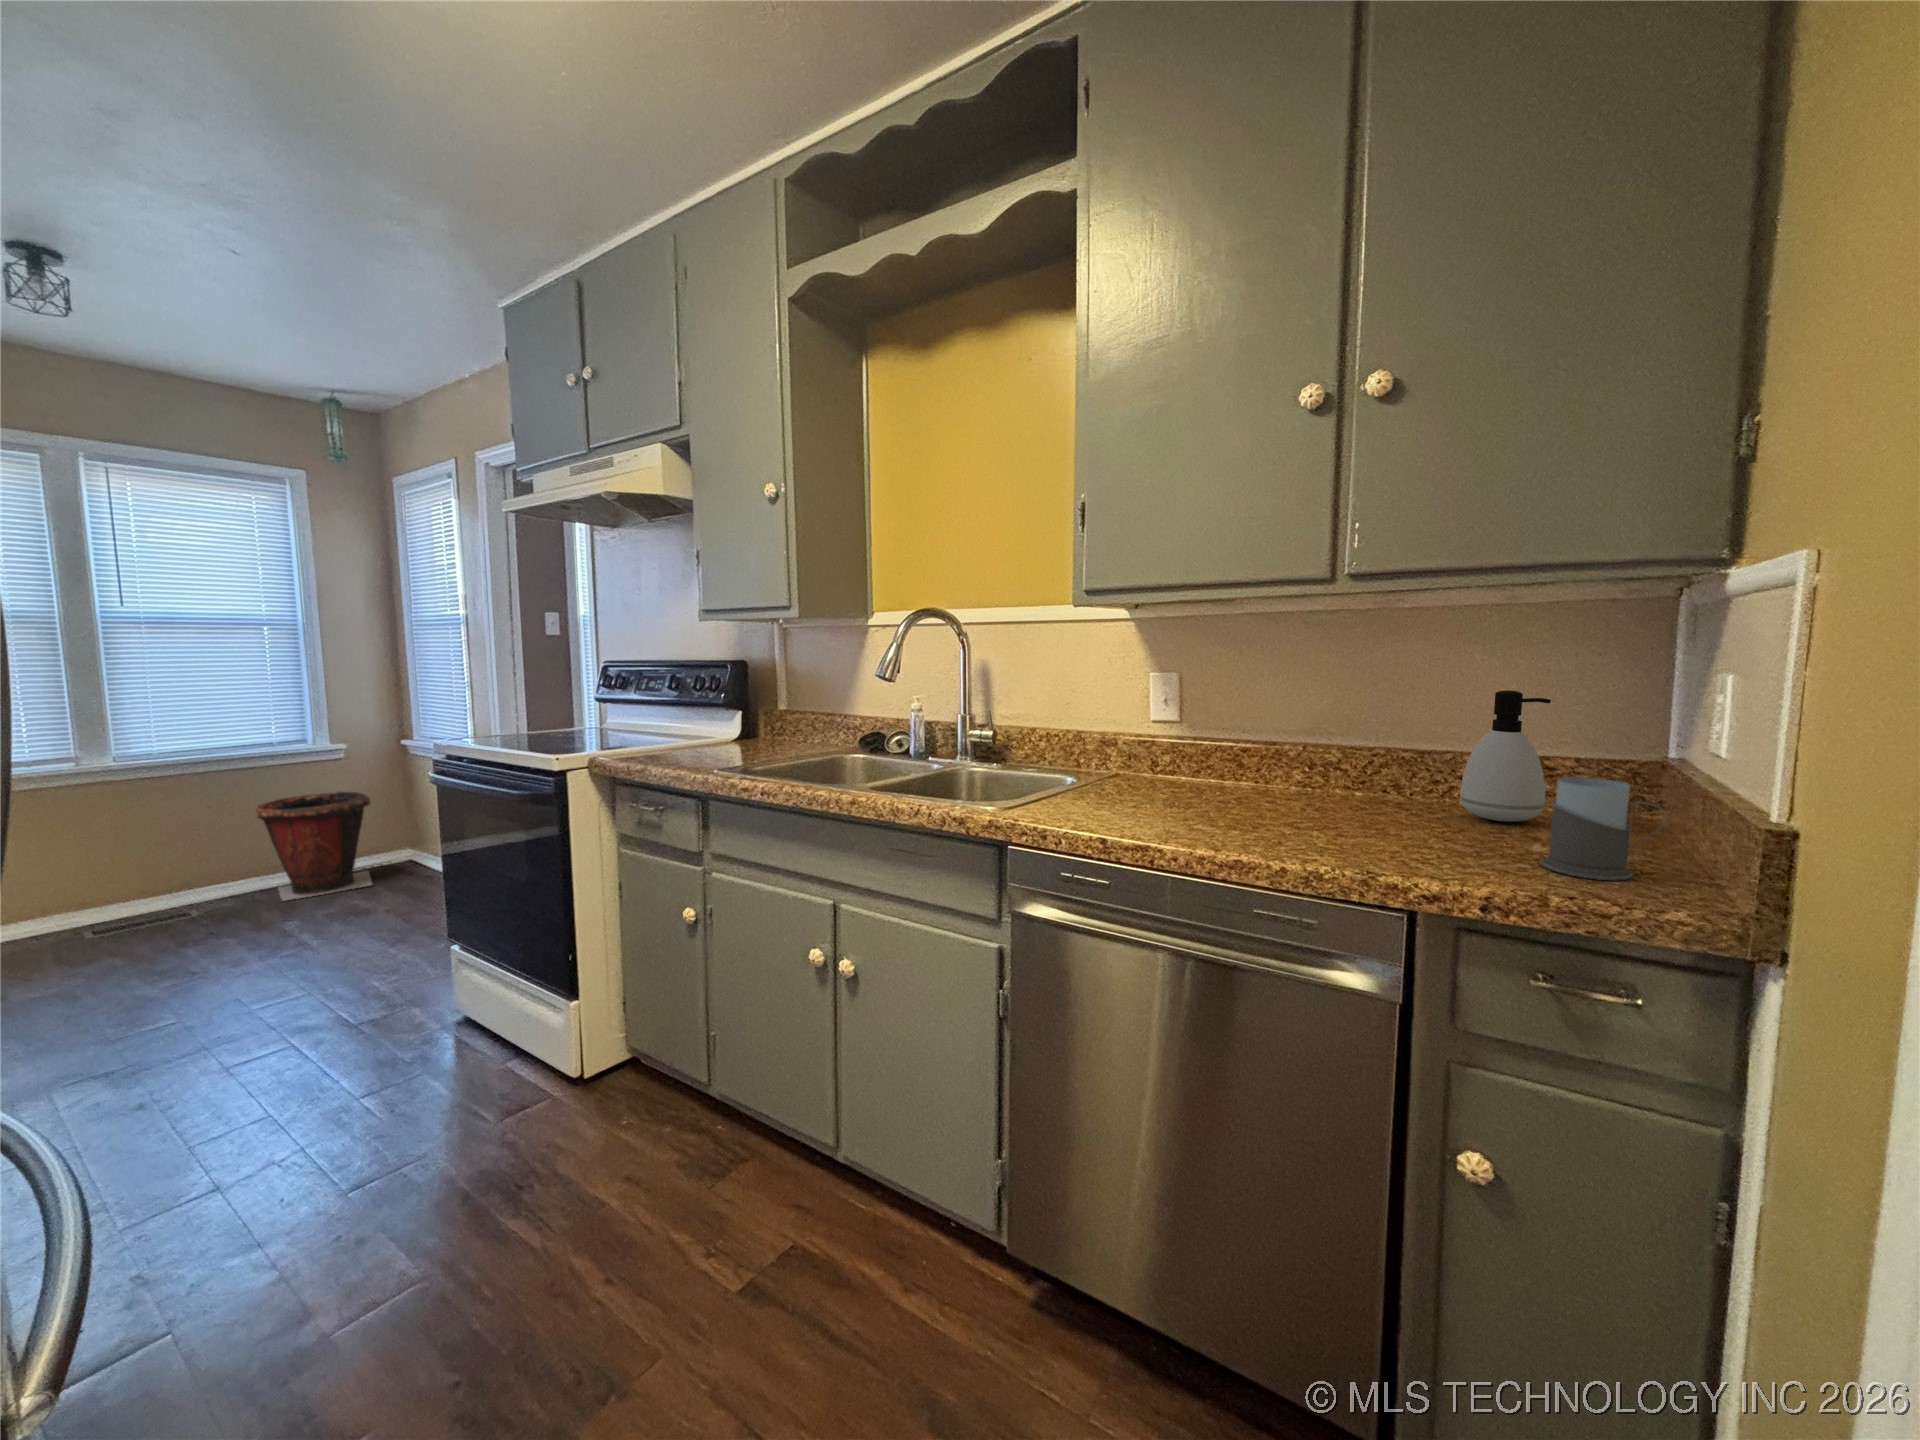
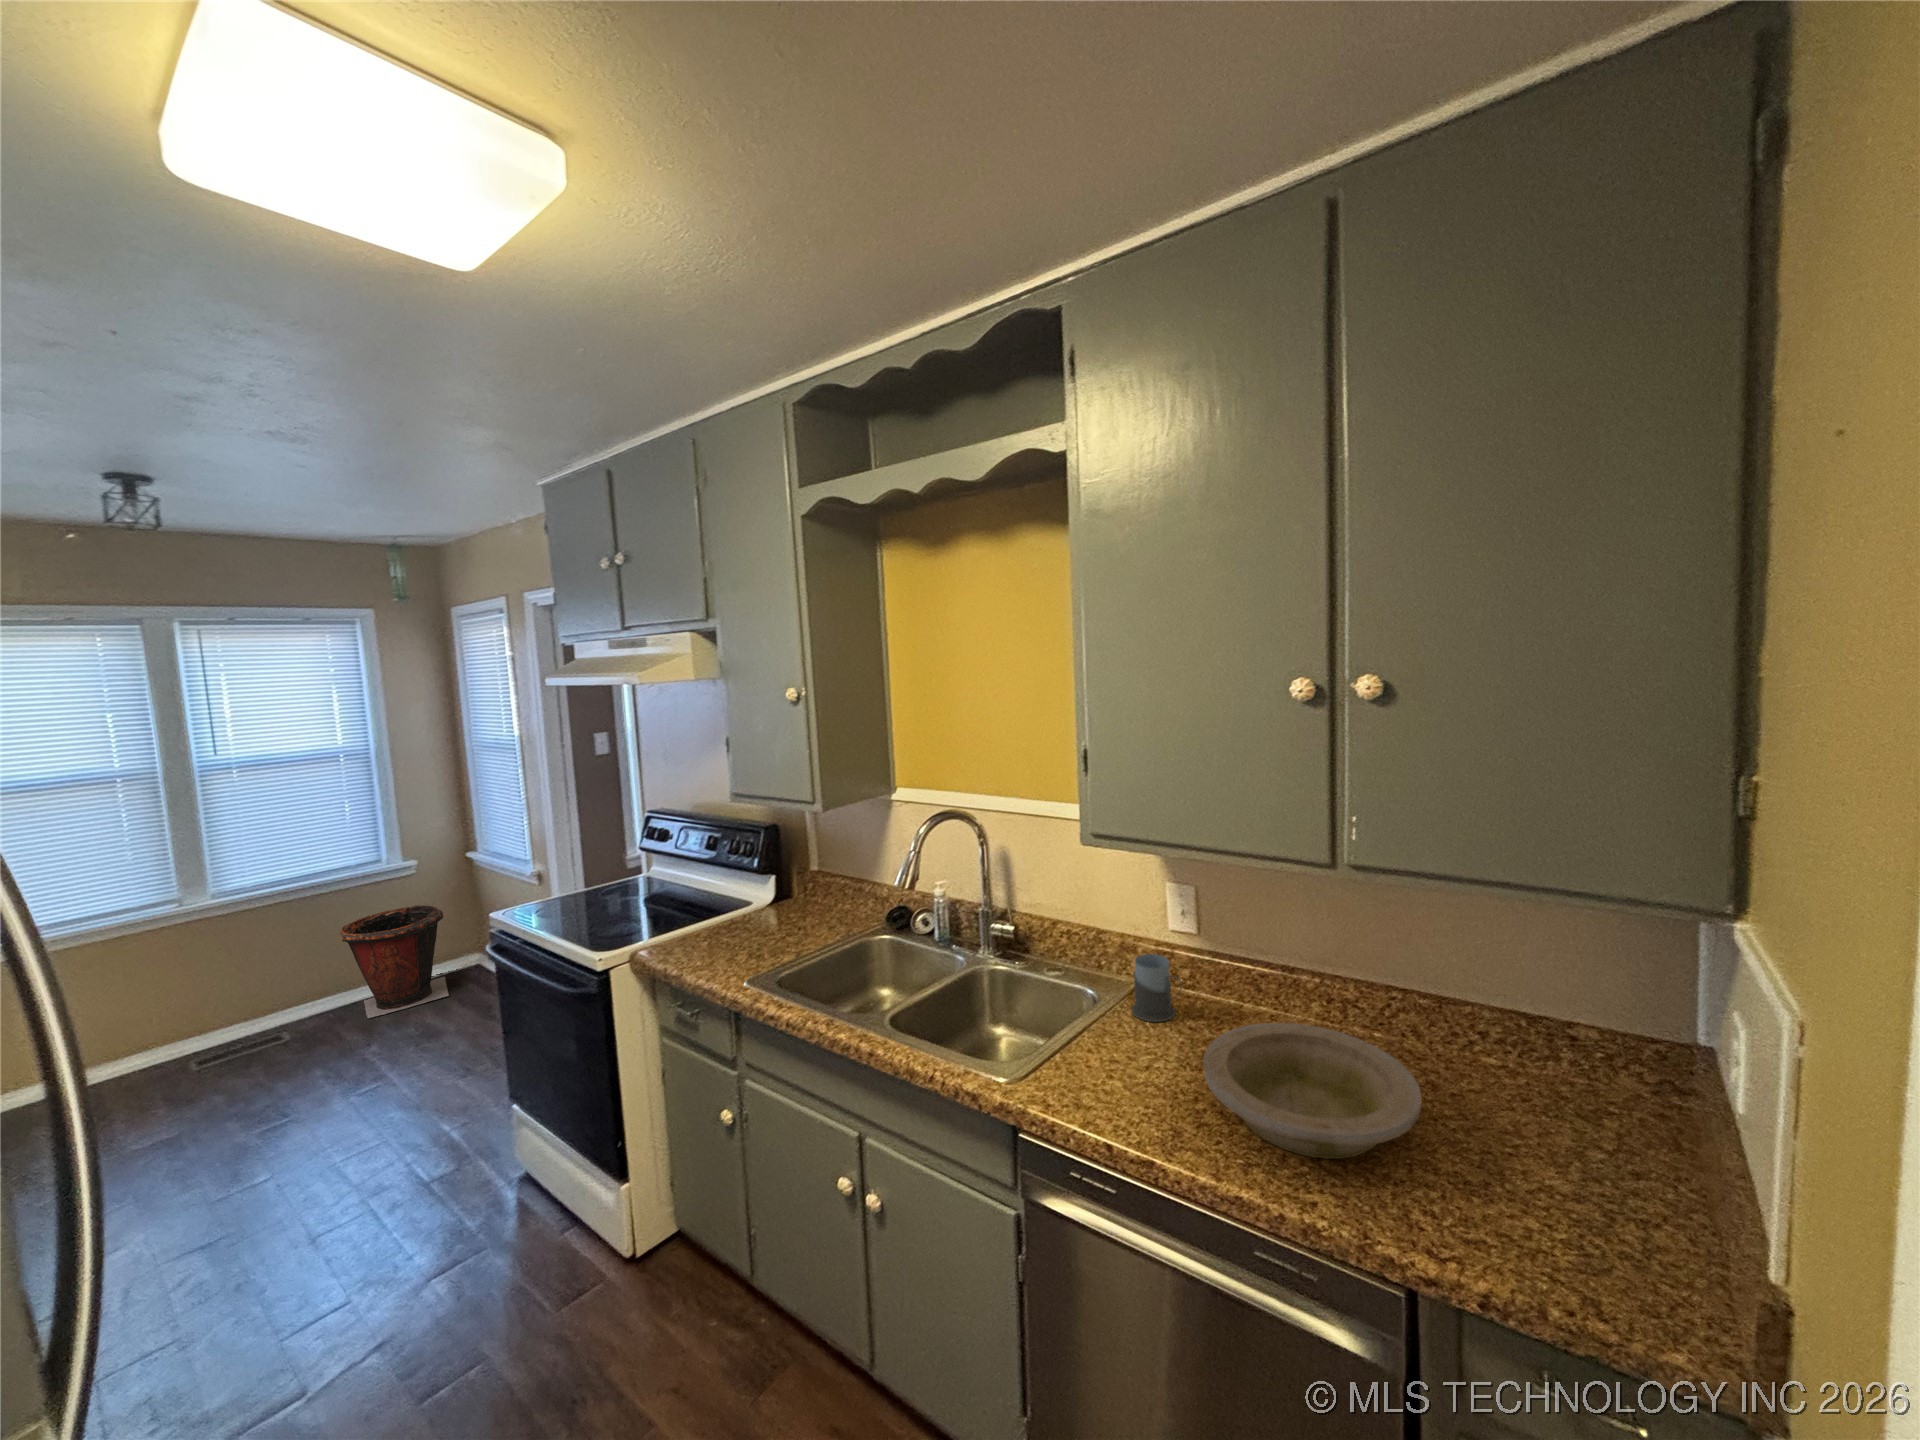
soap dispenser: present [1460,690,1551,822] -> none [1475,977,1562,1116]
bowl: none [1197,763,1414,841] -> present [1203,1023,1421,1159]
mug: present [1542,777,1666,880] -> present [1132,954,1182,1022]

